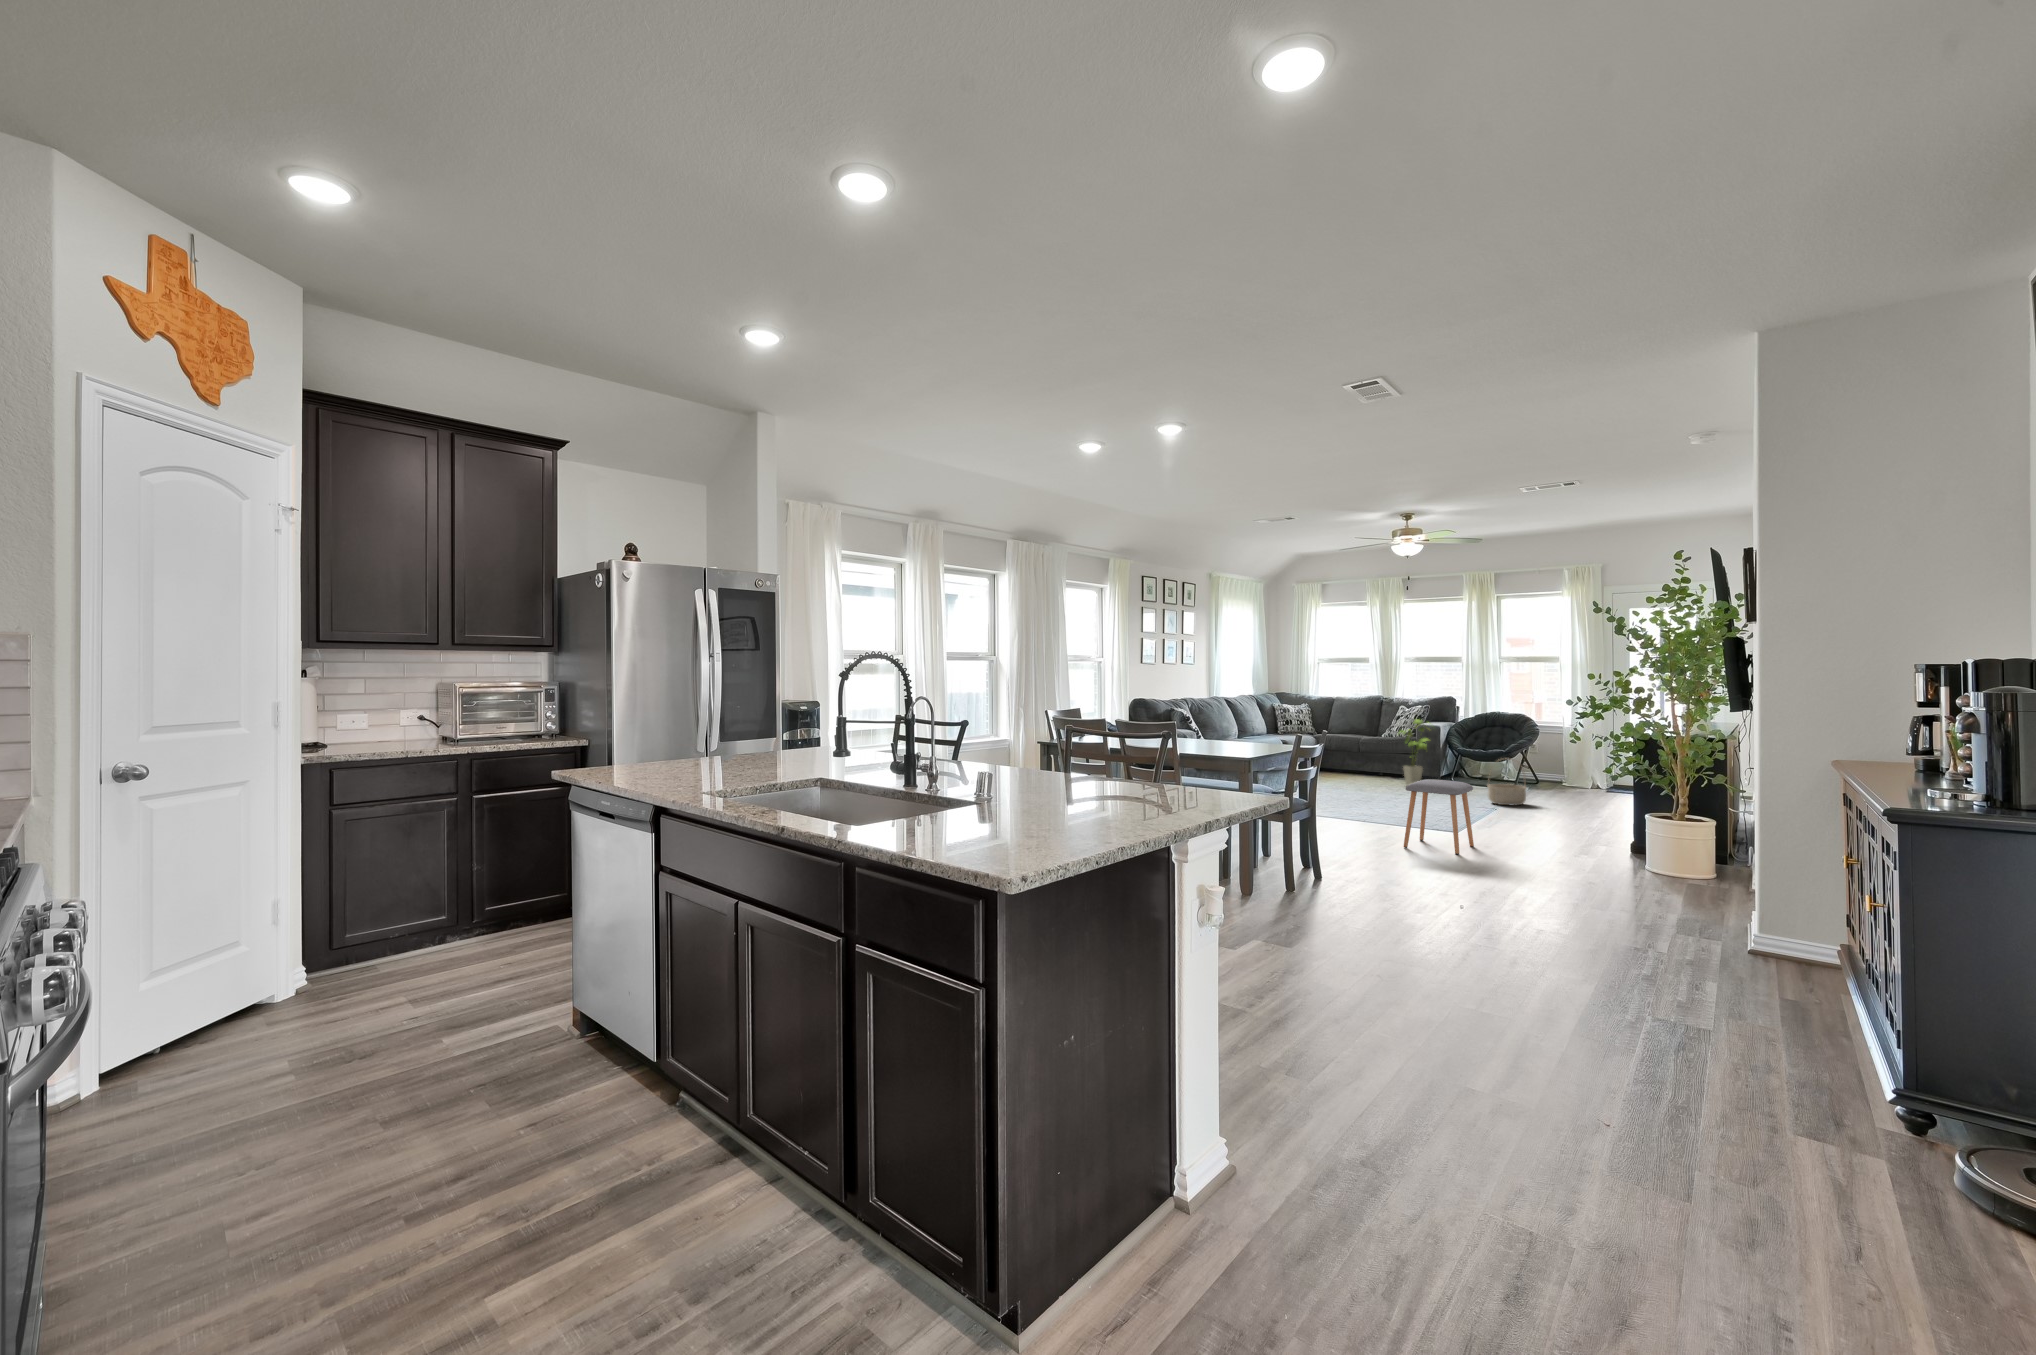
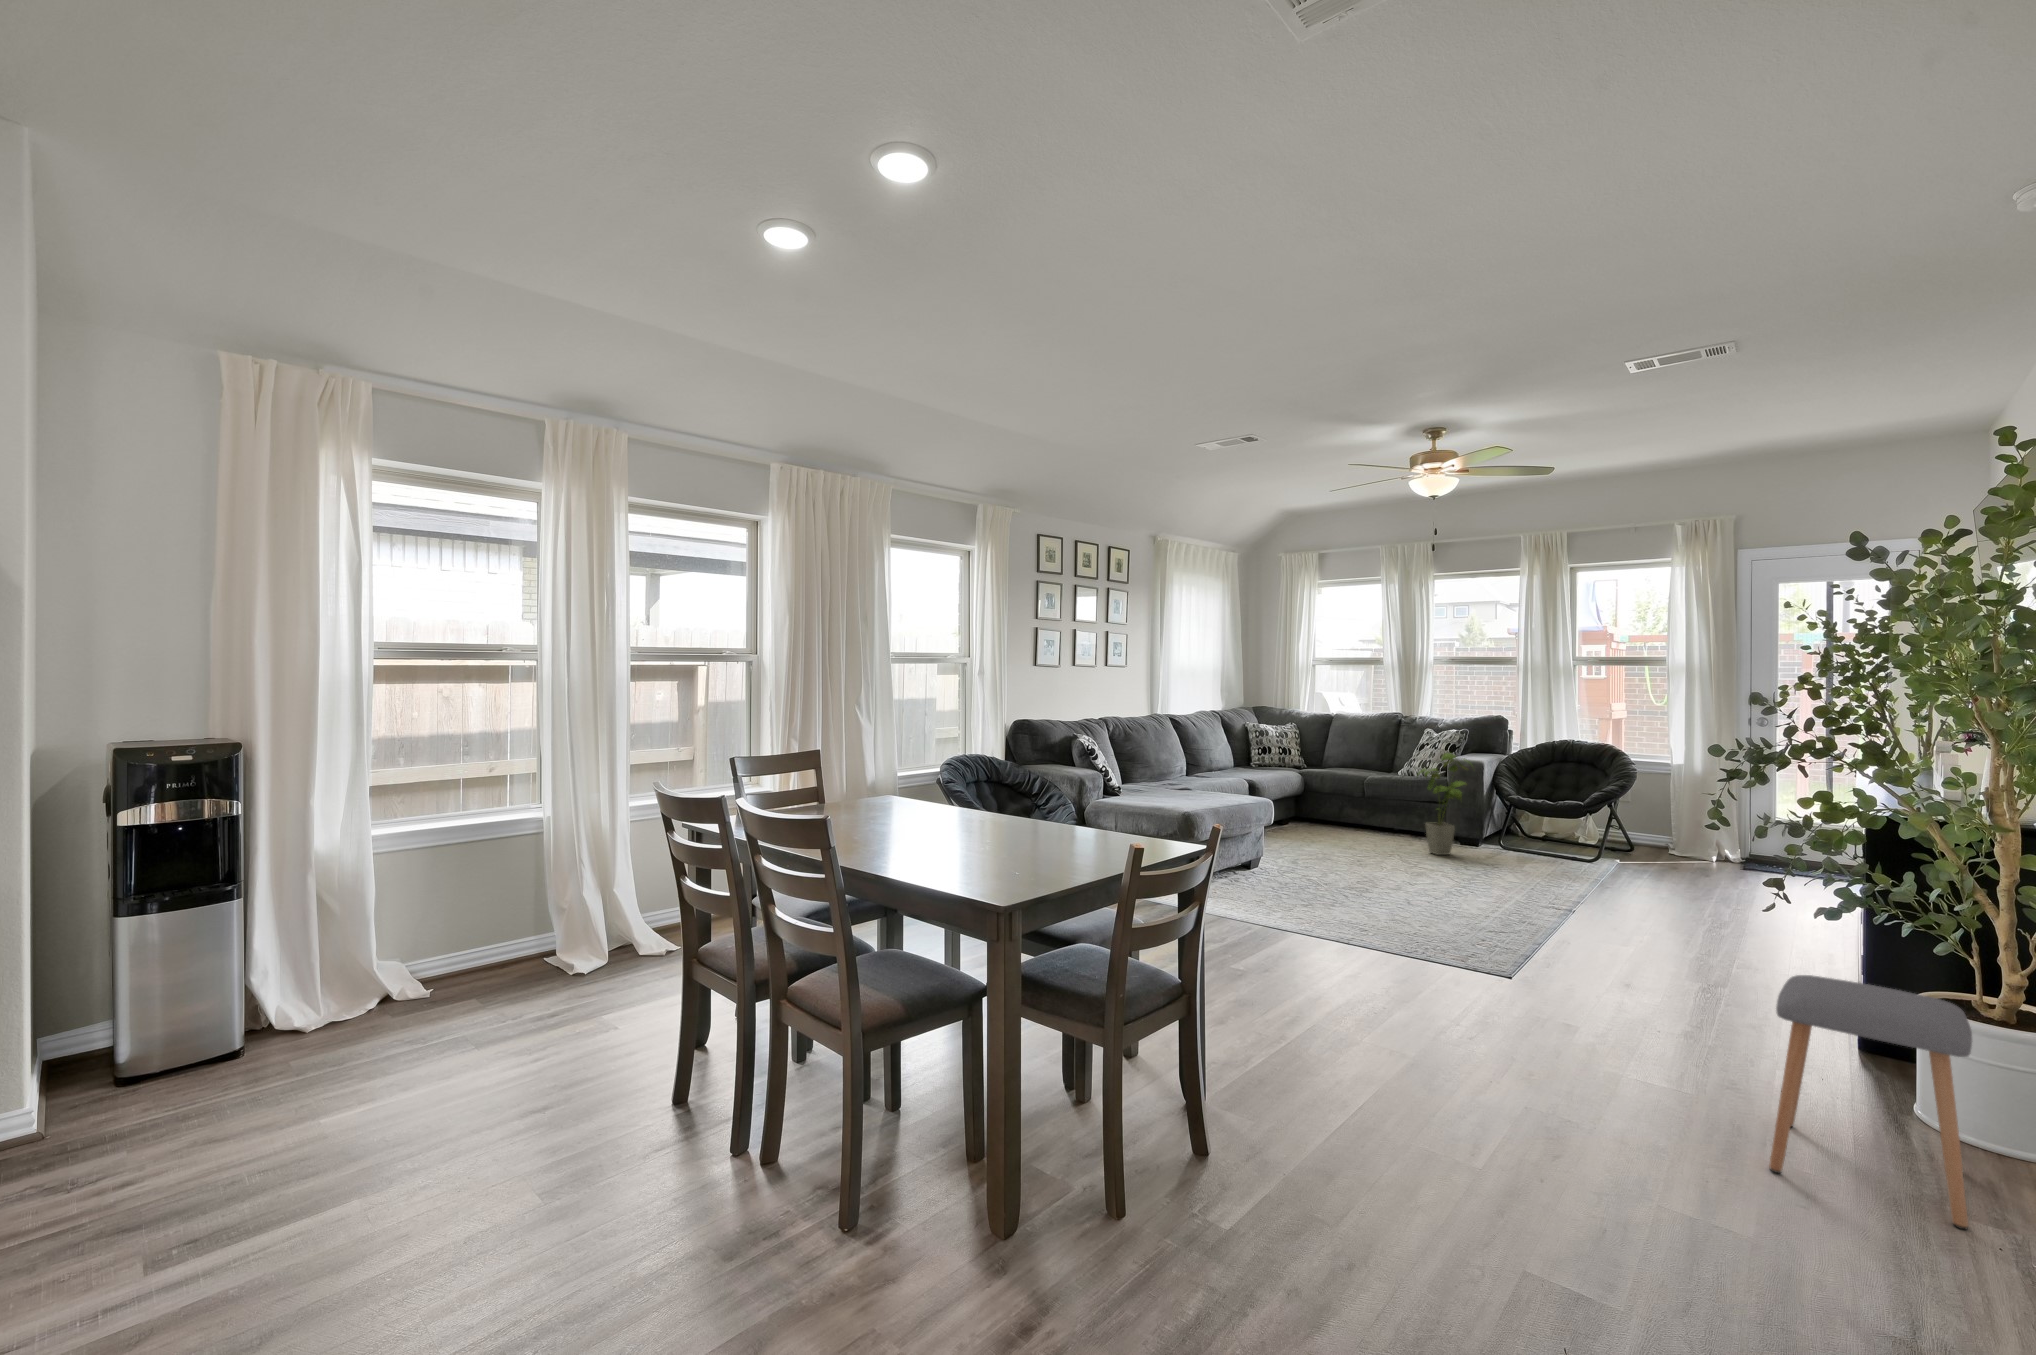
basket: present [1488,758,1527,805] -> none [1557,825,1625,905]
stool: present [1404,779,1474,855] -> present [1769,975,1972,1229]

